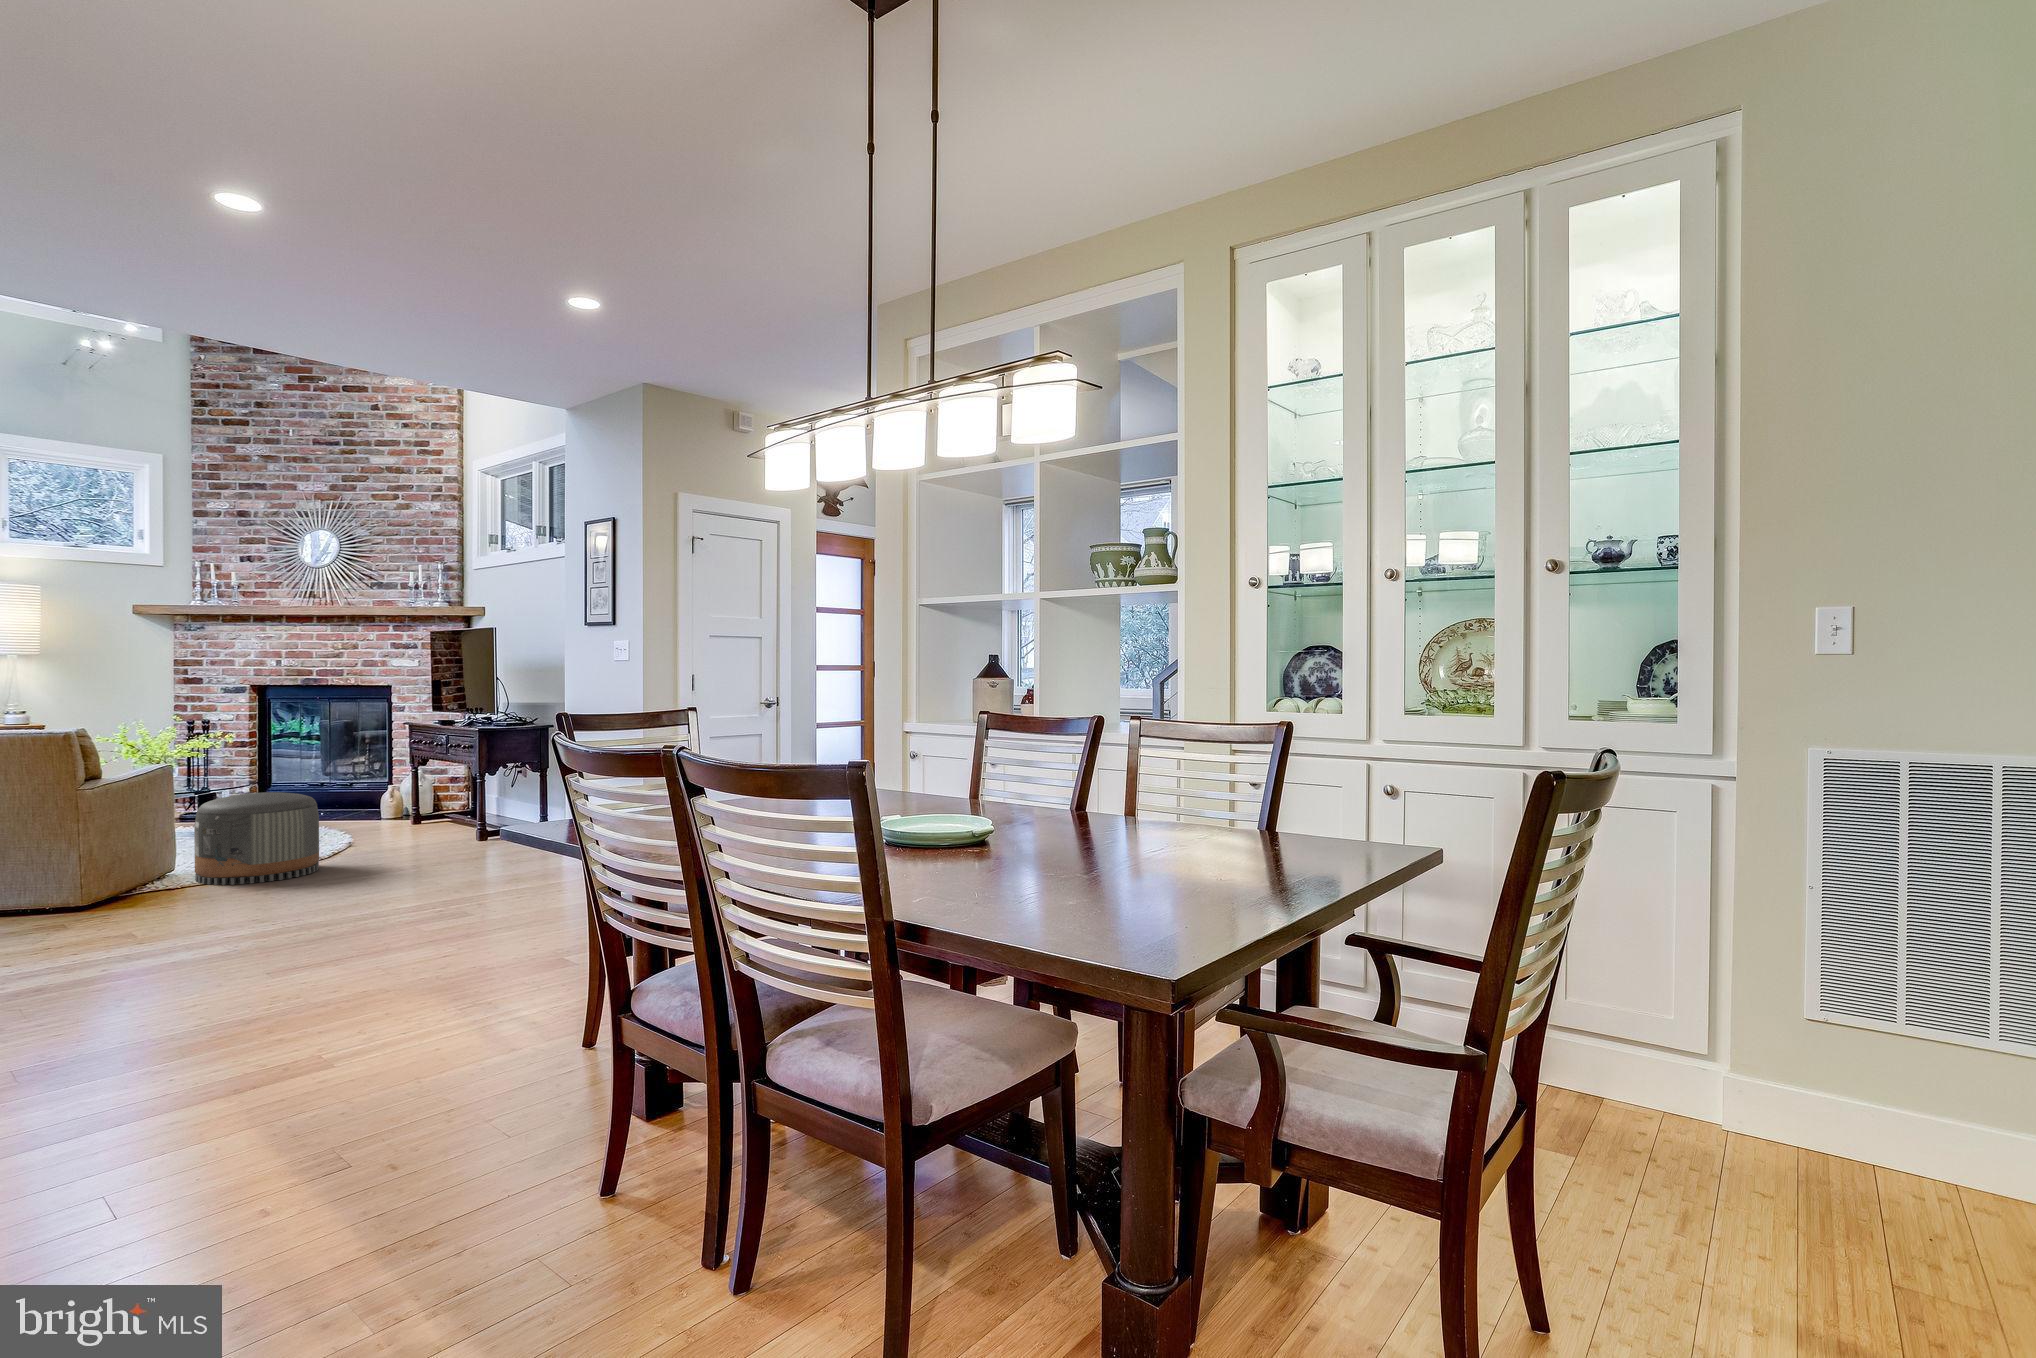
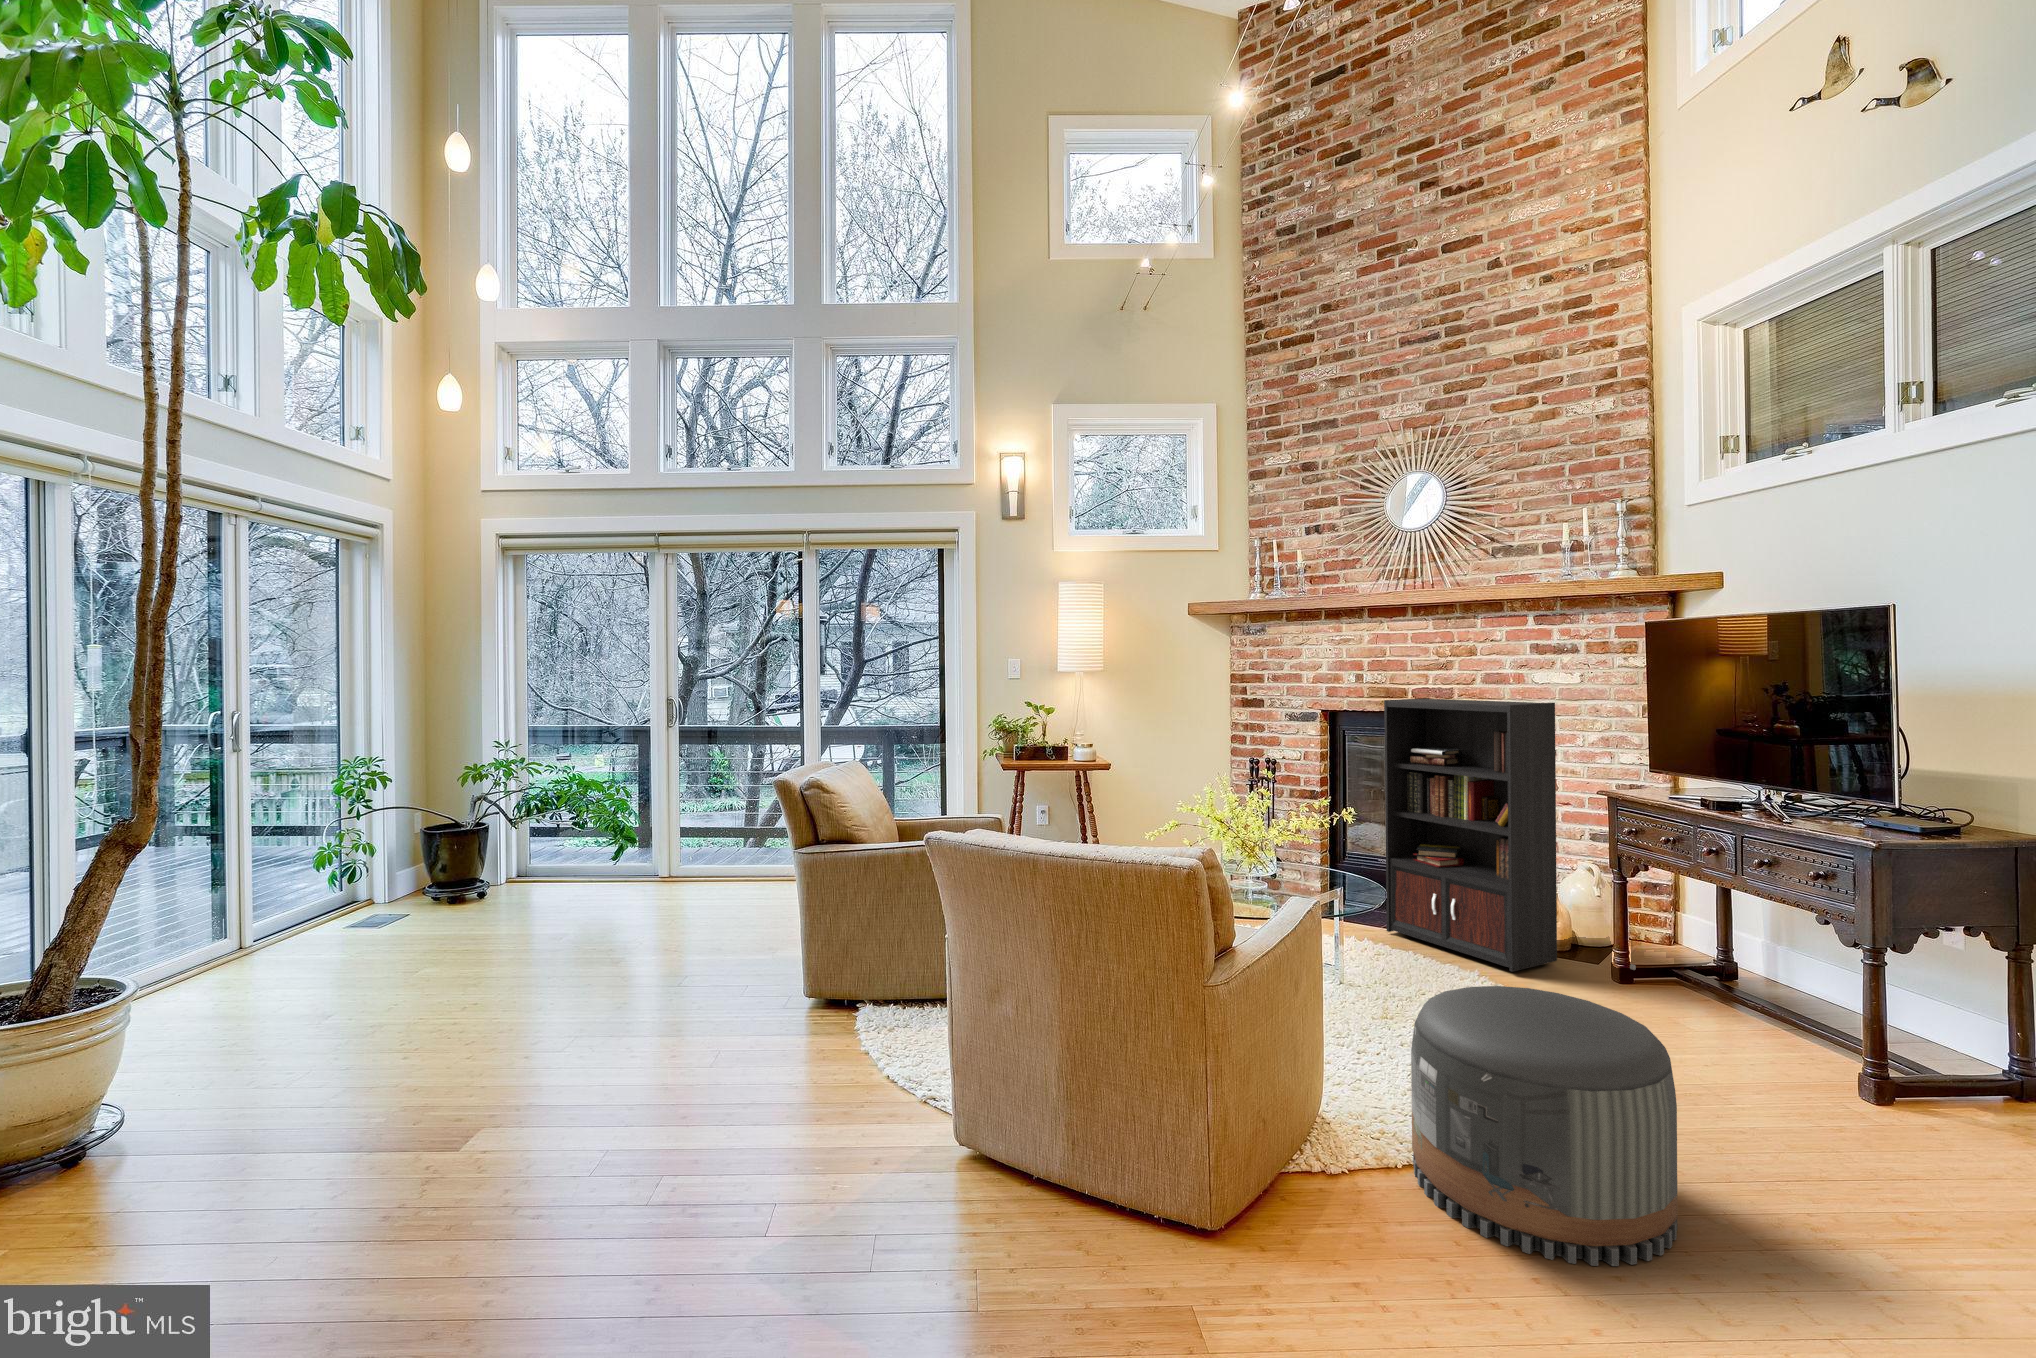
bookcase: none [279,675,426,827] -> present [1384,698,1636,972]

